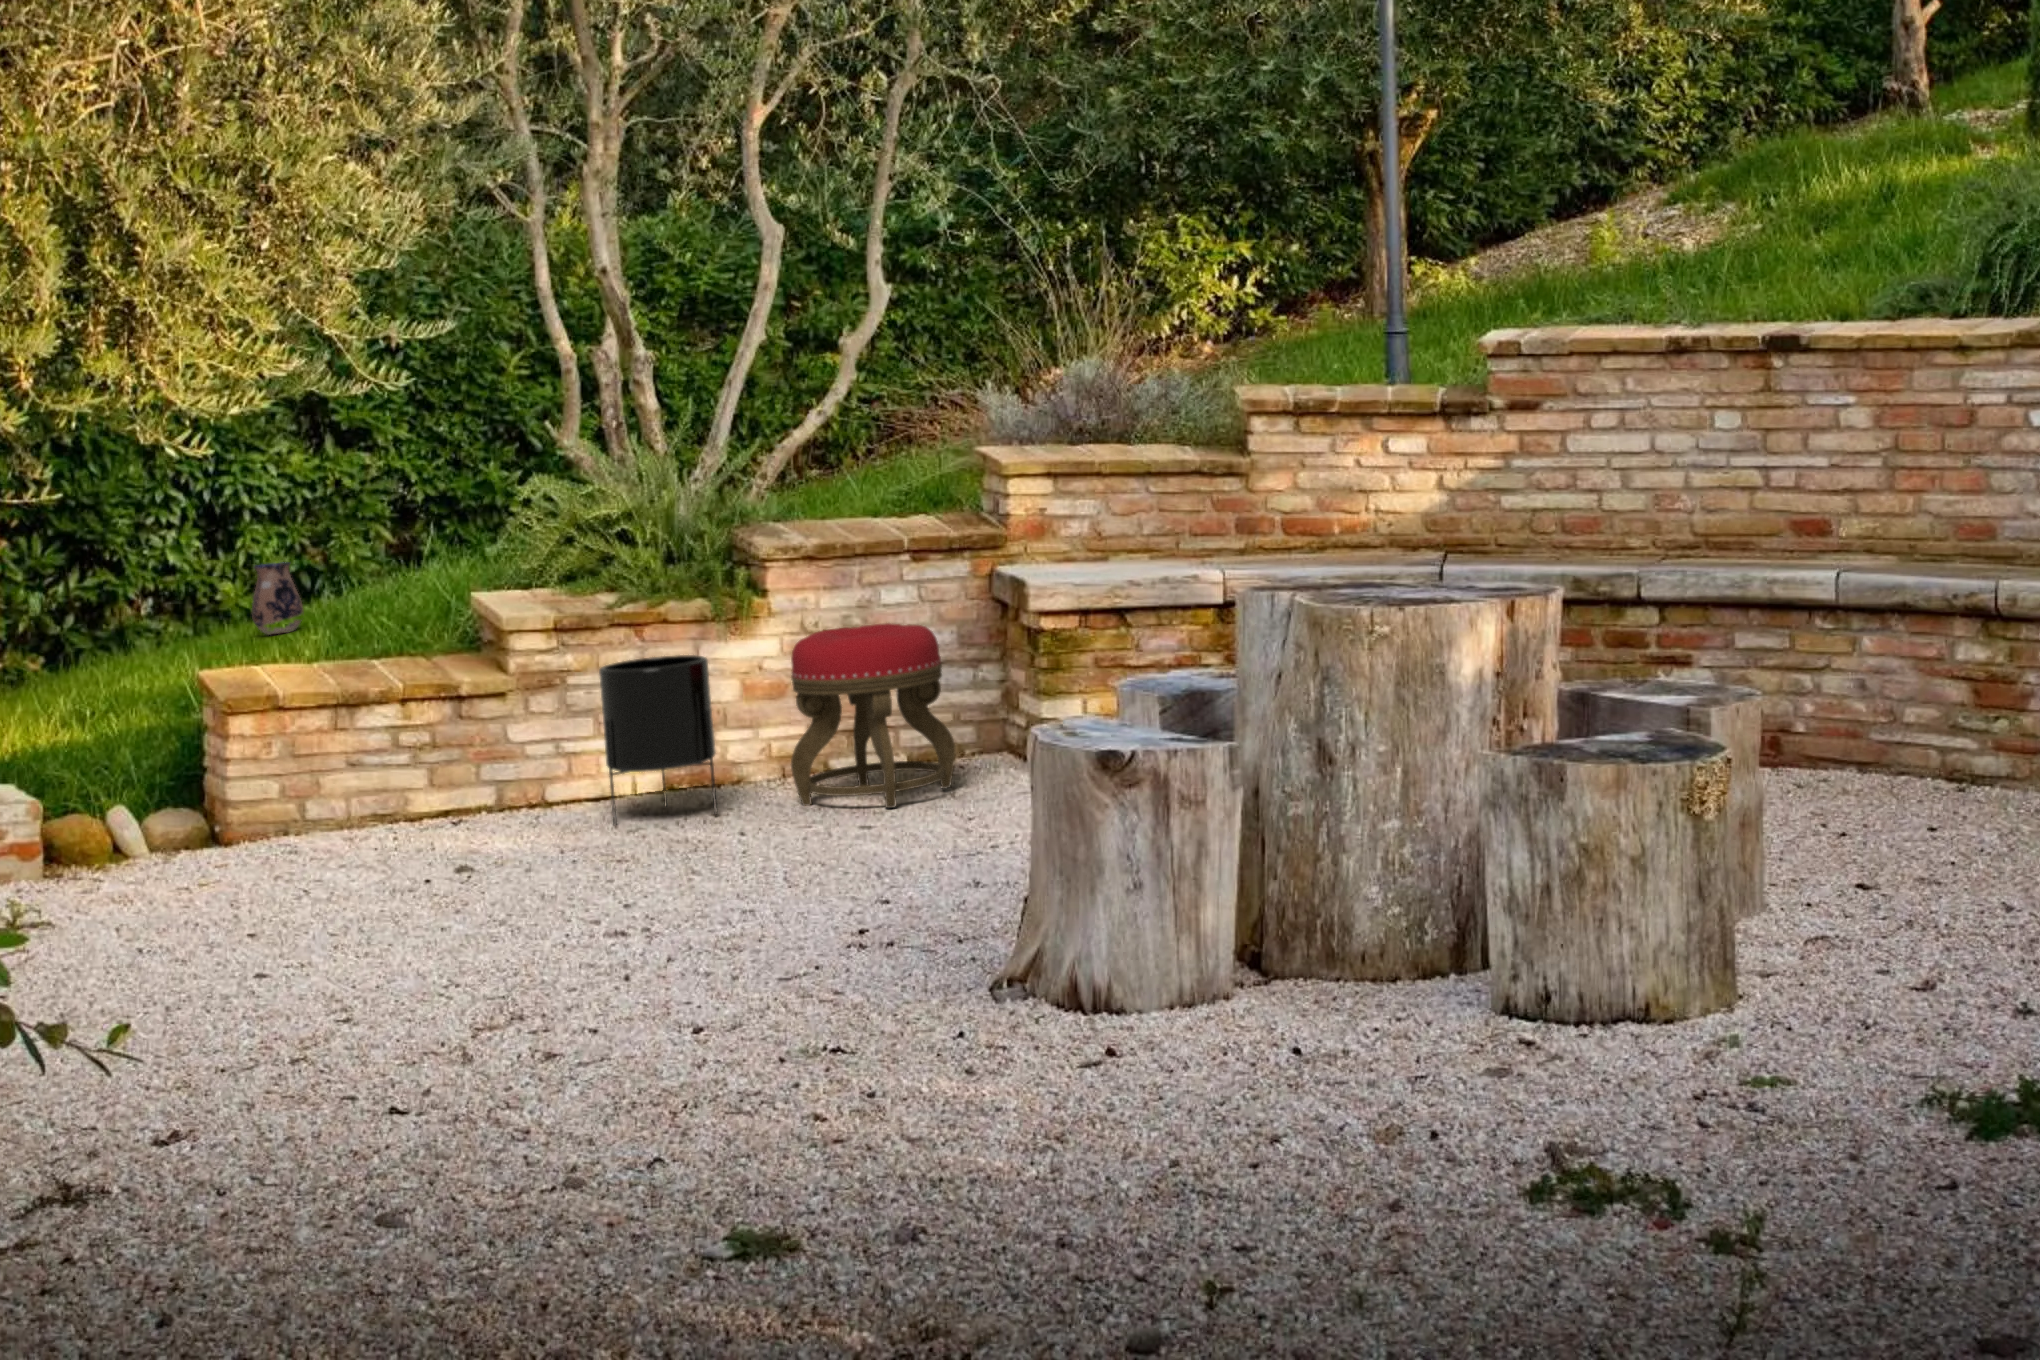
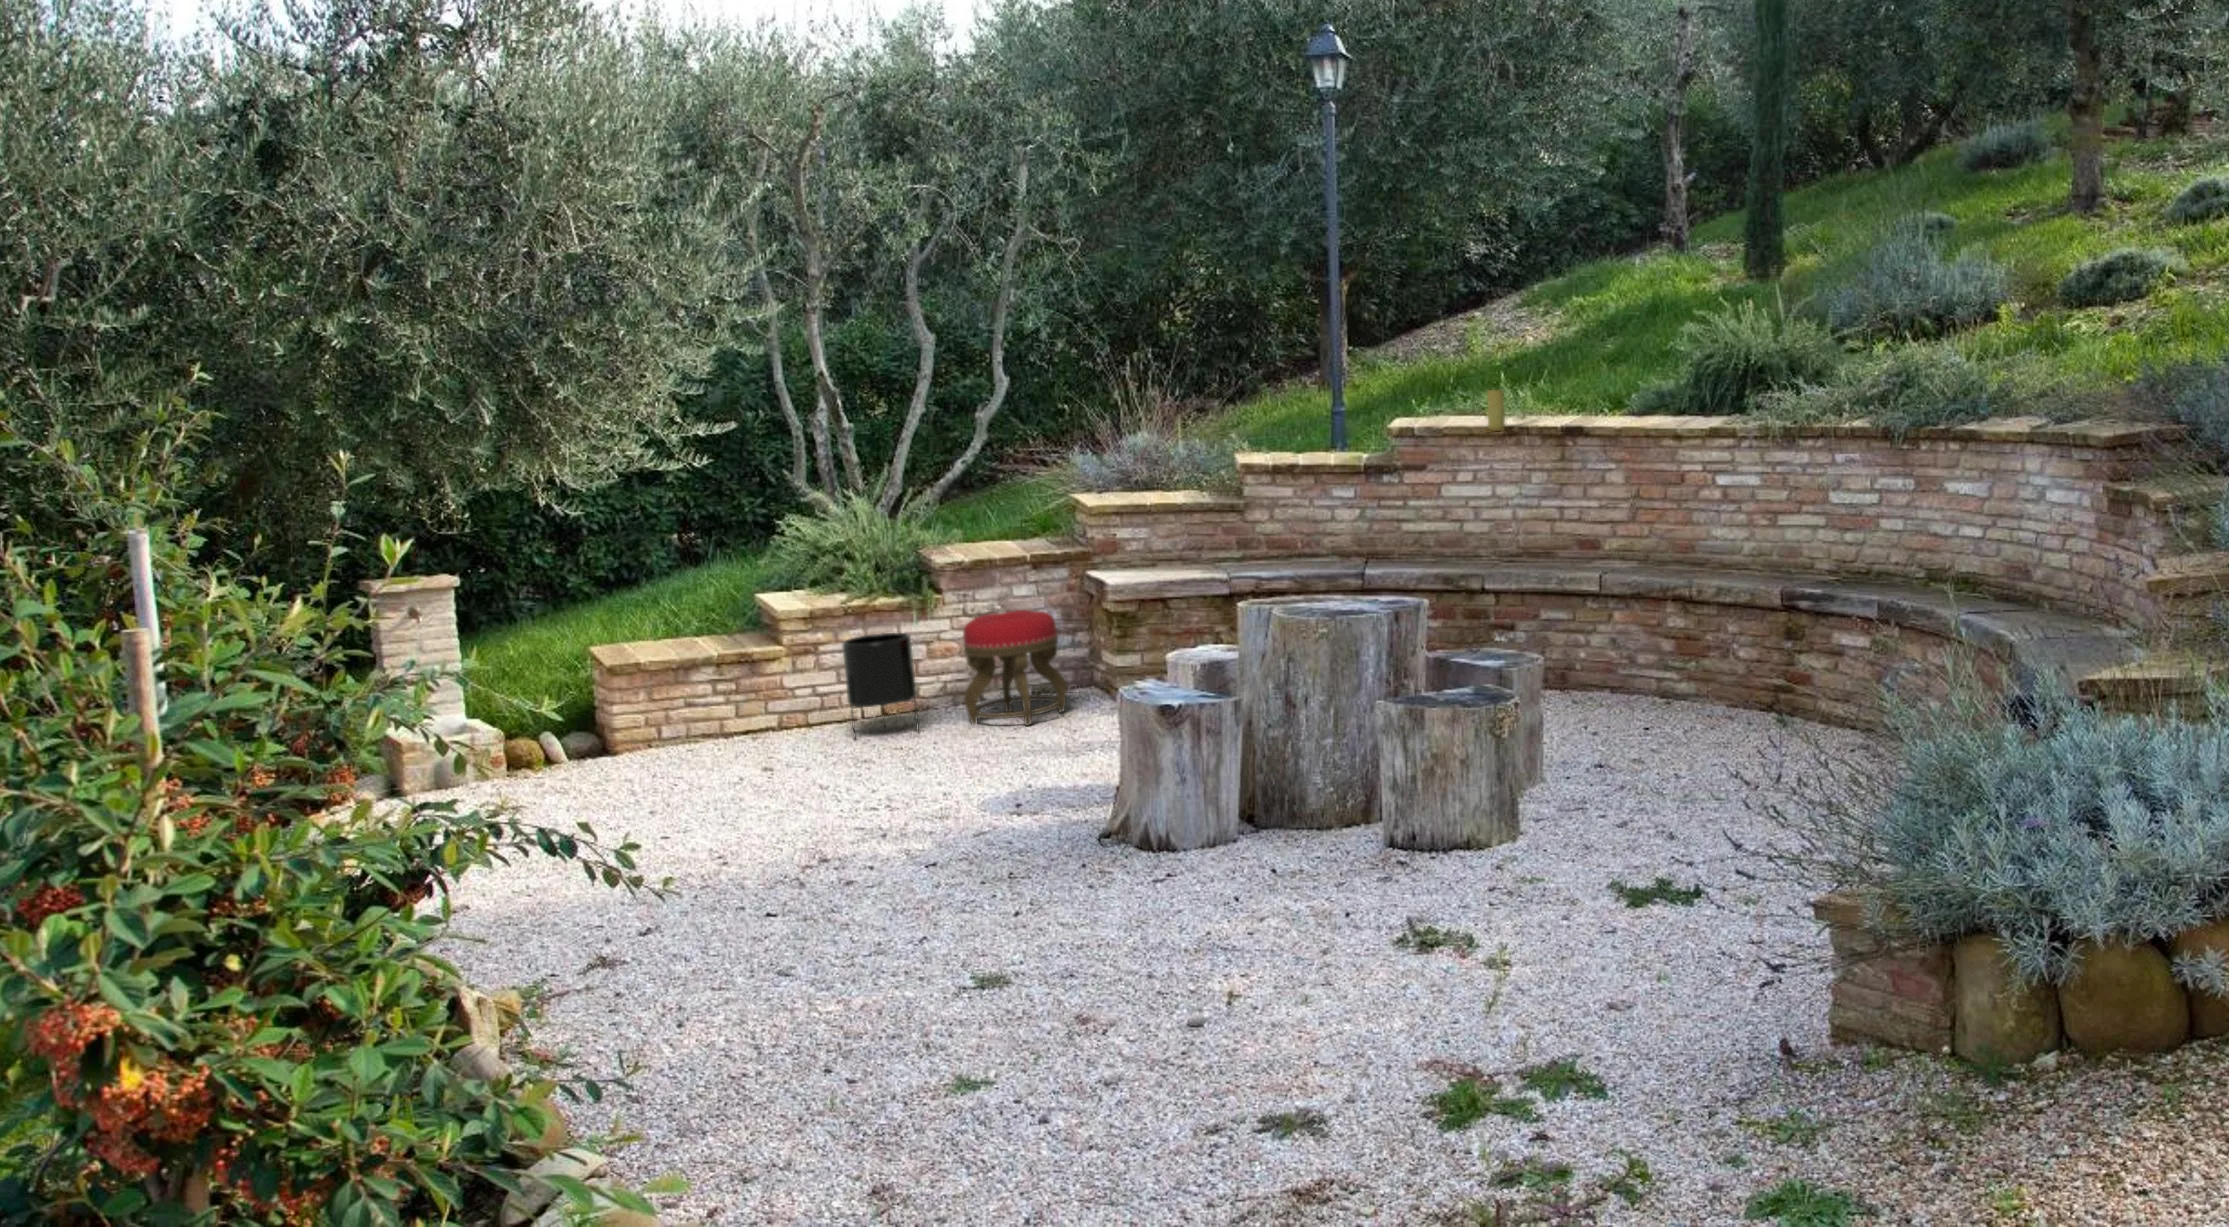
candle: none [1633,279,1671,346] -> present [1487,390,1506,431]
ceramic pitcher: present [252,562,303,634] -> none [591,566,626,614]

